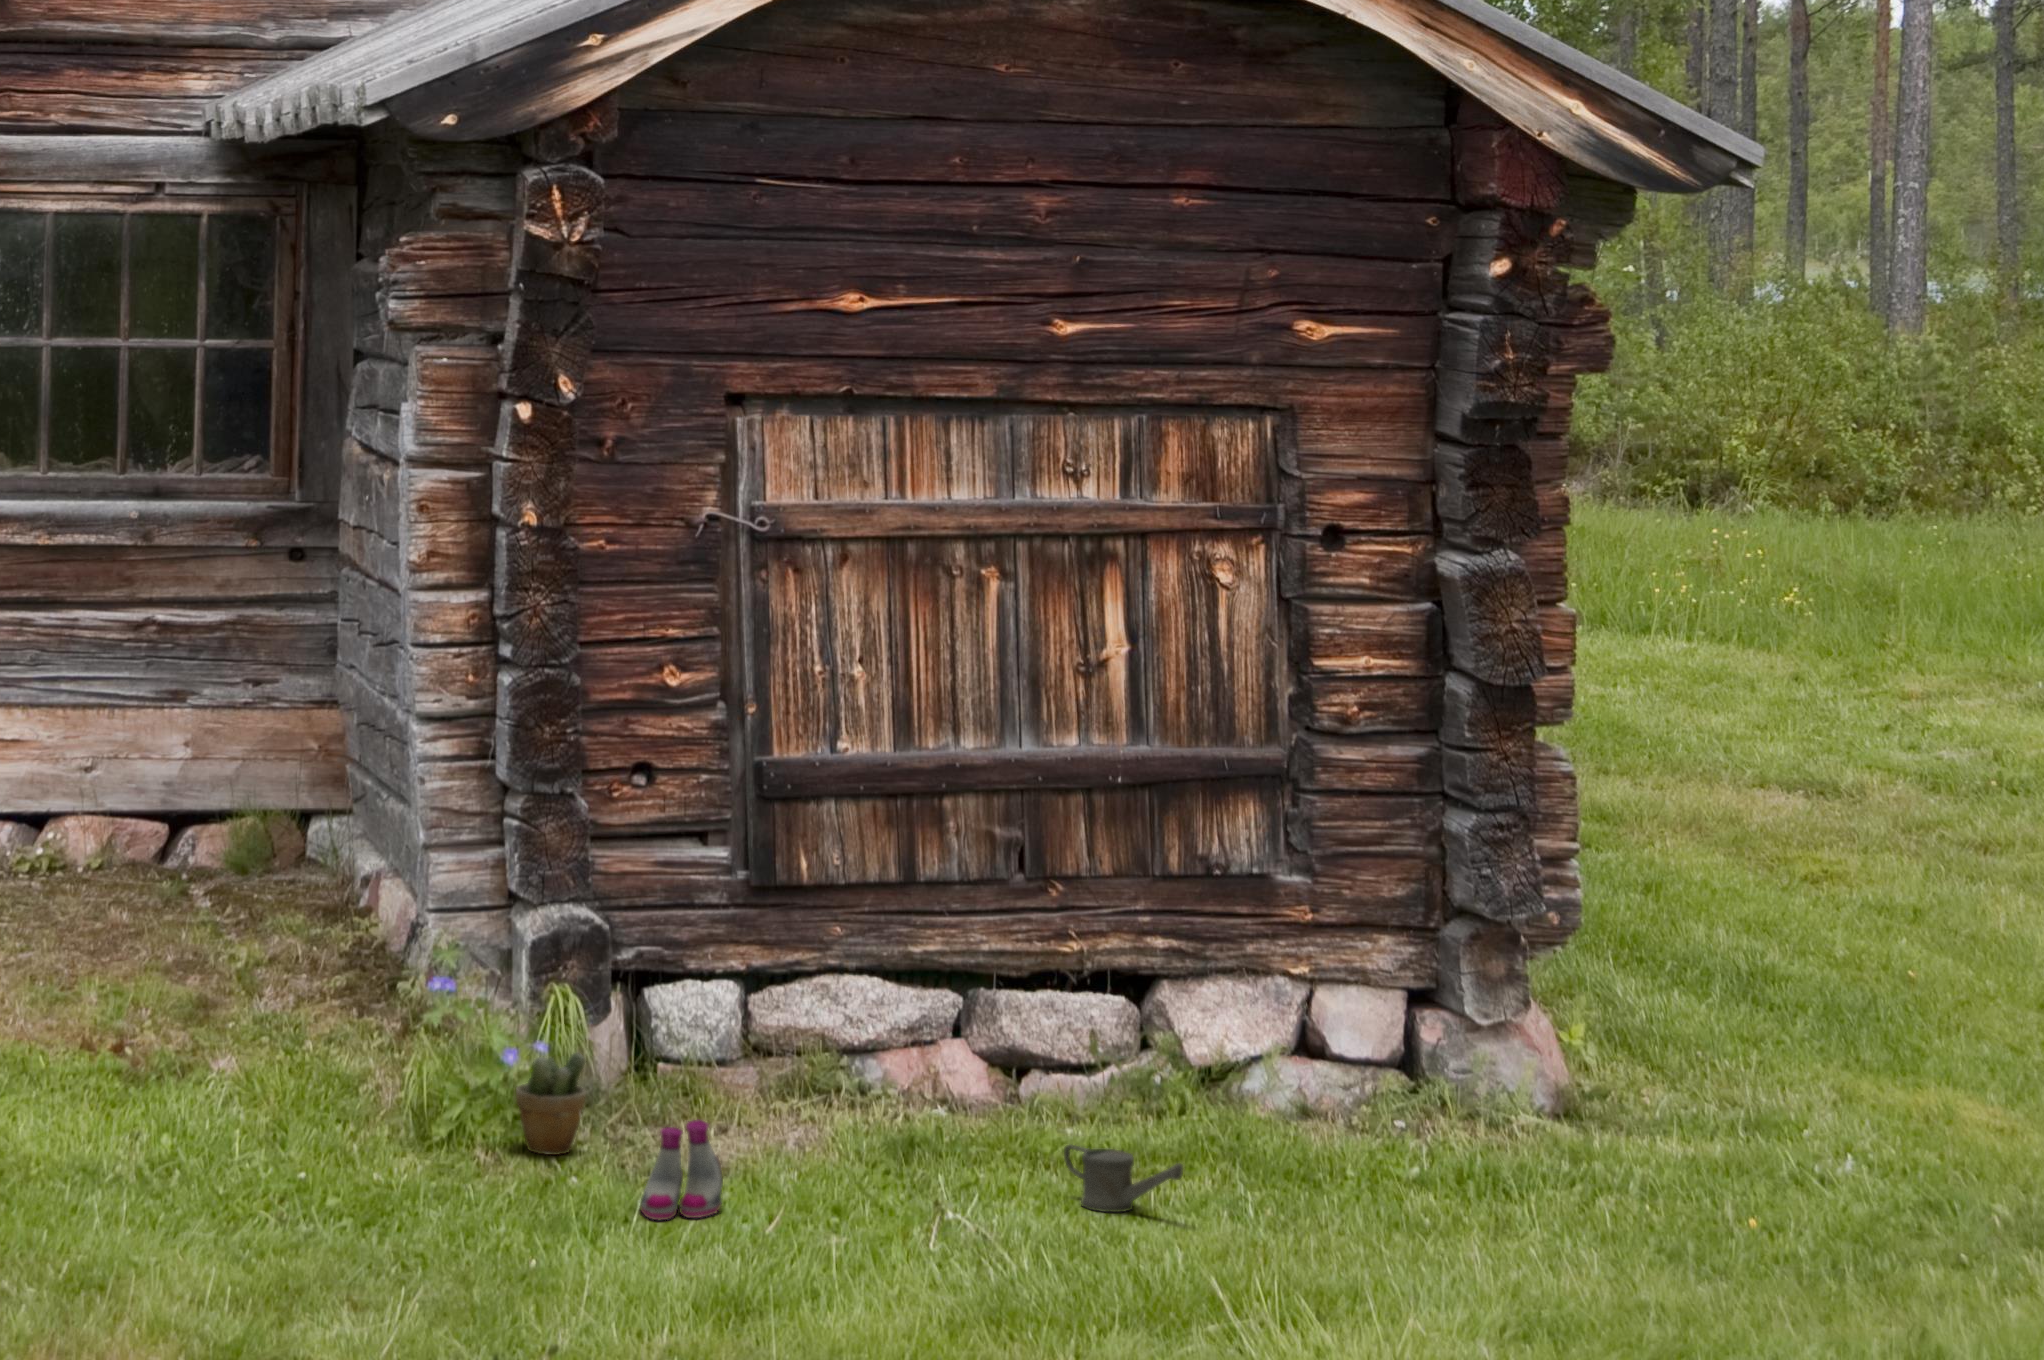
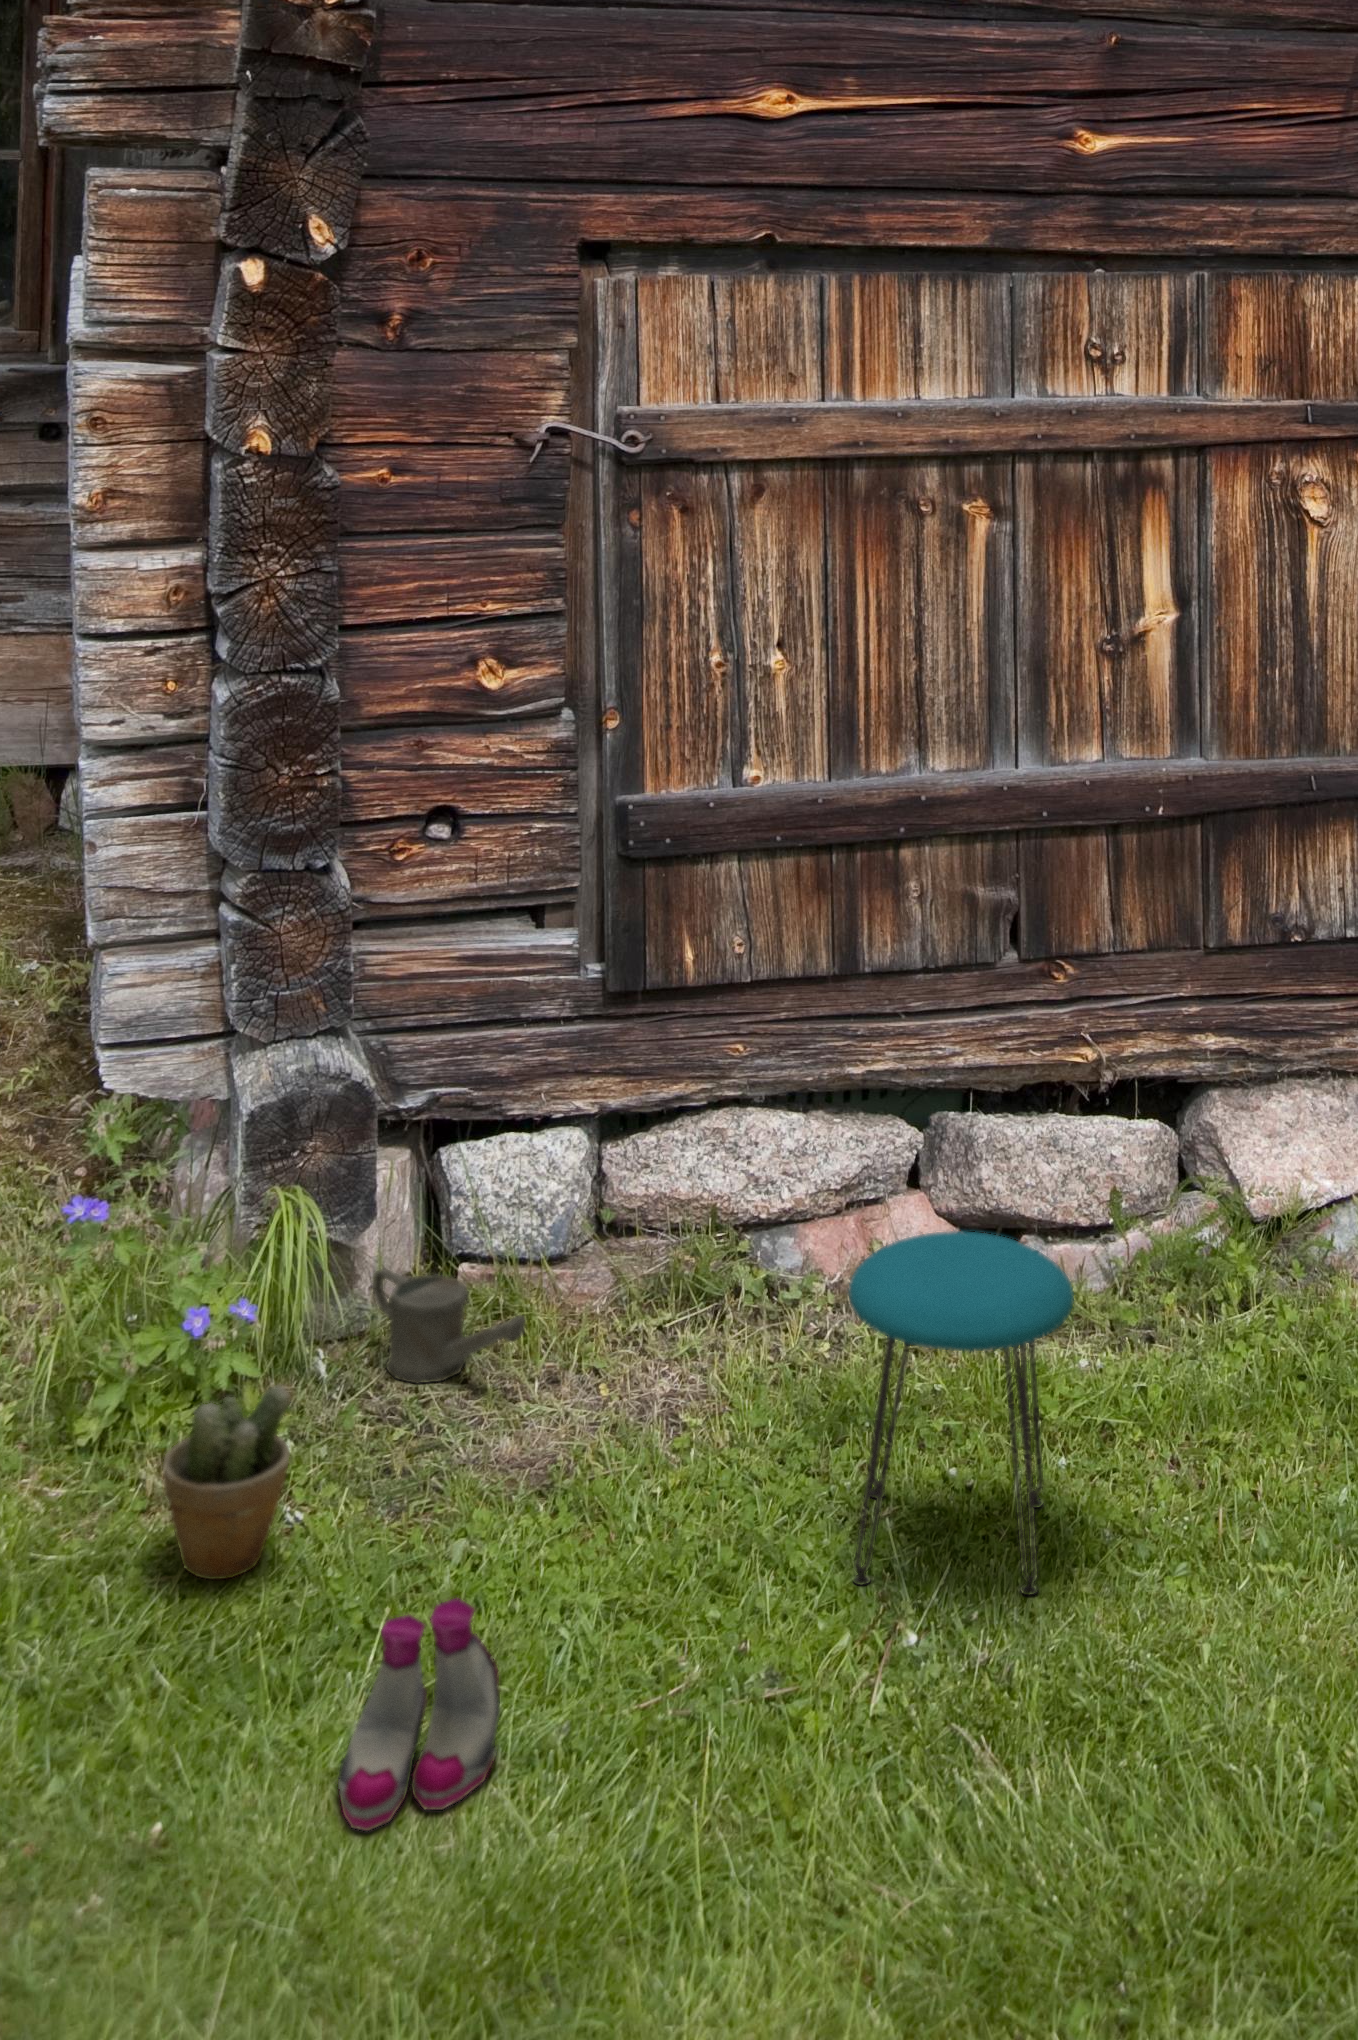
stool: none [910,995,1047,1188] -> present [848,1231,1074,1595]
watering can: present [1064,1145,1183,1212] -> present [373,1269,525,1384]

